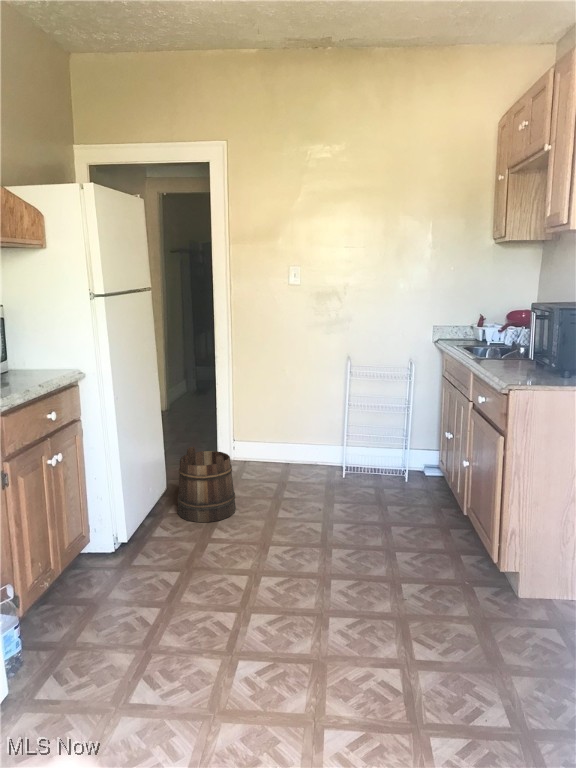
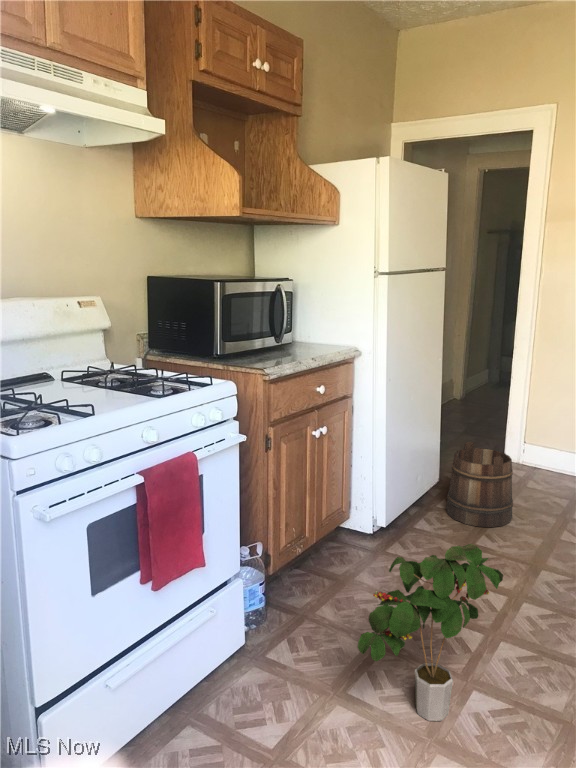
potted plant: none [140,533,253,700] -> present [358,544,503,721]

